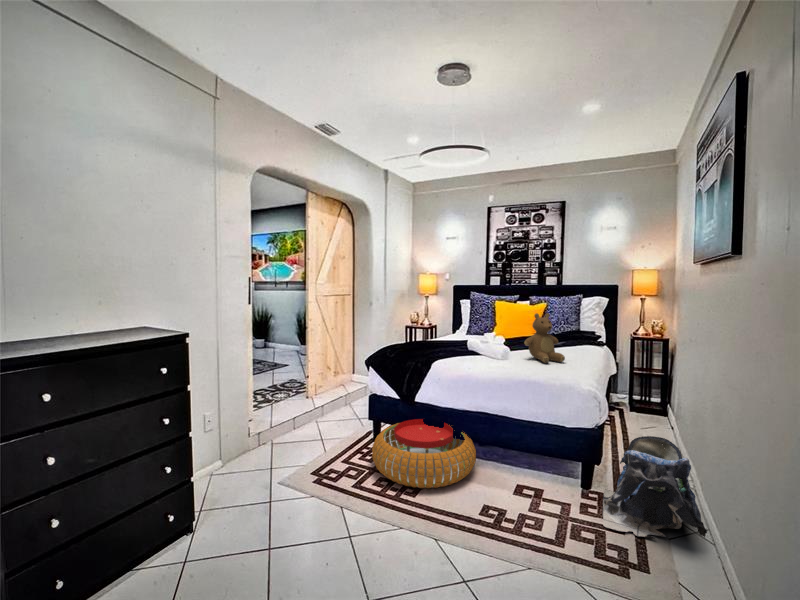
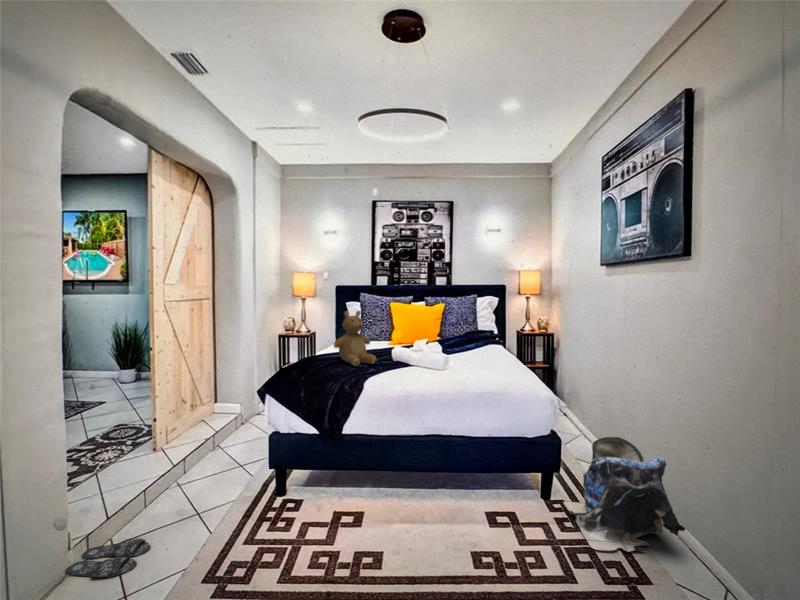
teddy bear: present [524,313,565,363] -> present [333,311,377,366]
pouf: present [372,419,476,488] -> none [292,455,430,557]
slippers: none [246,447,290,464] -> present [65,538,151,578]

